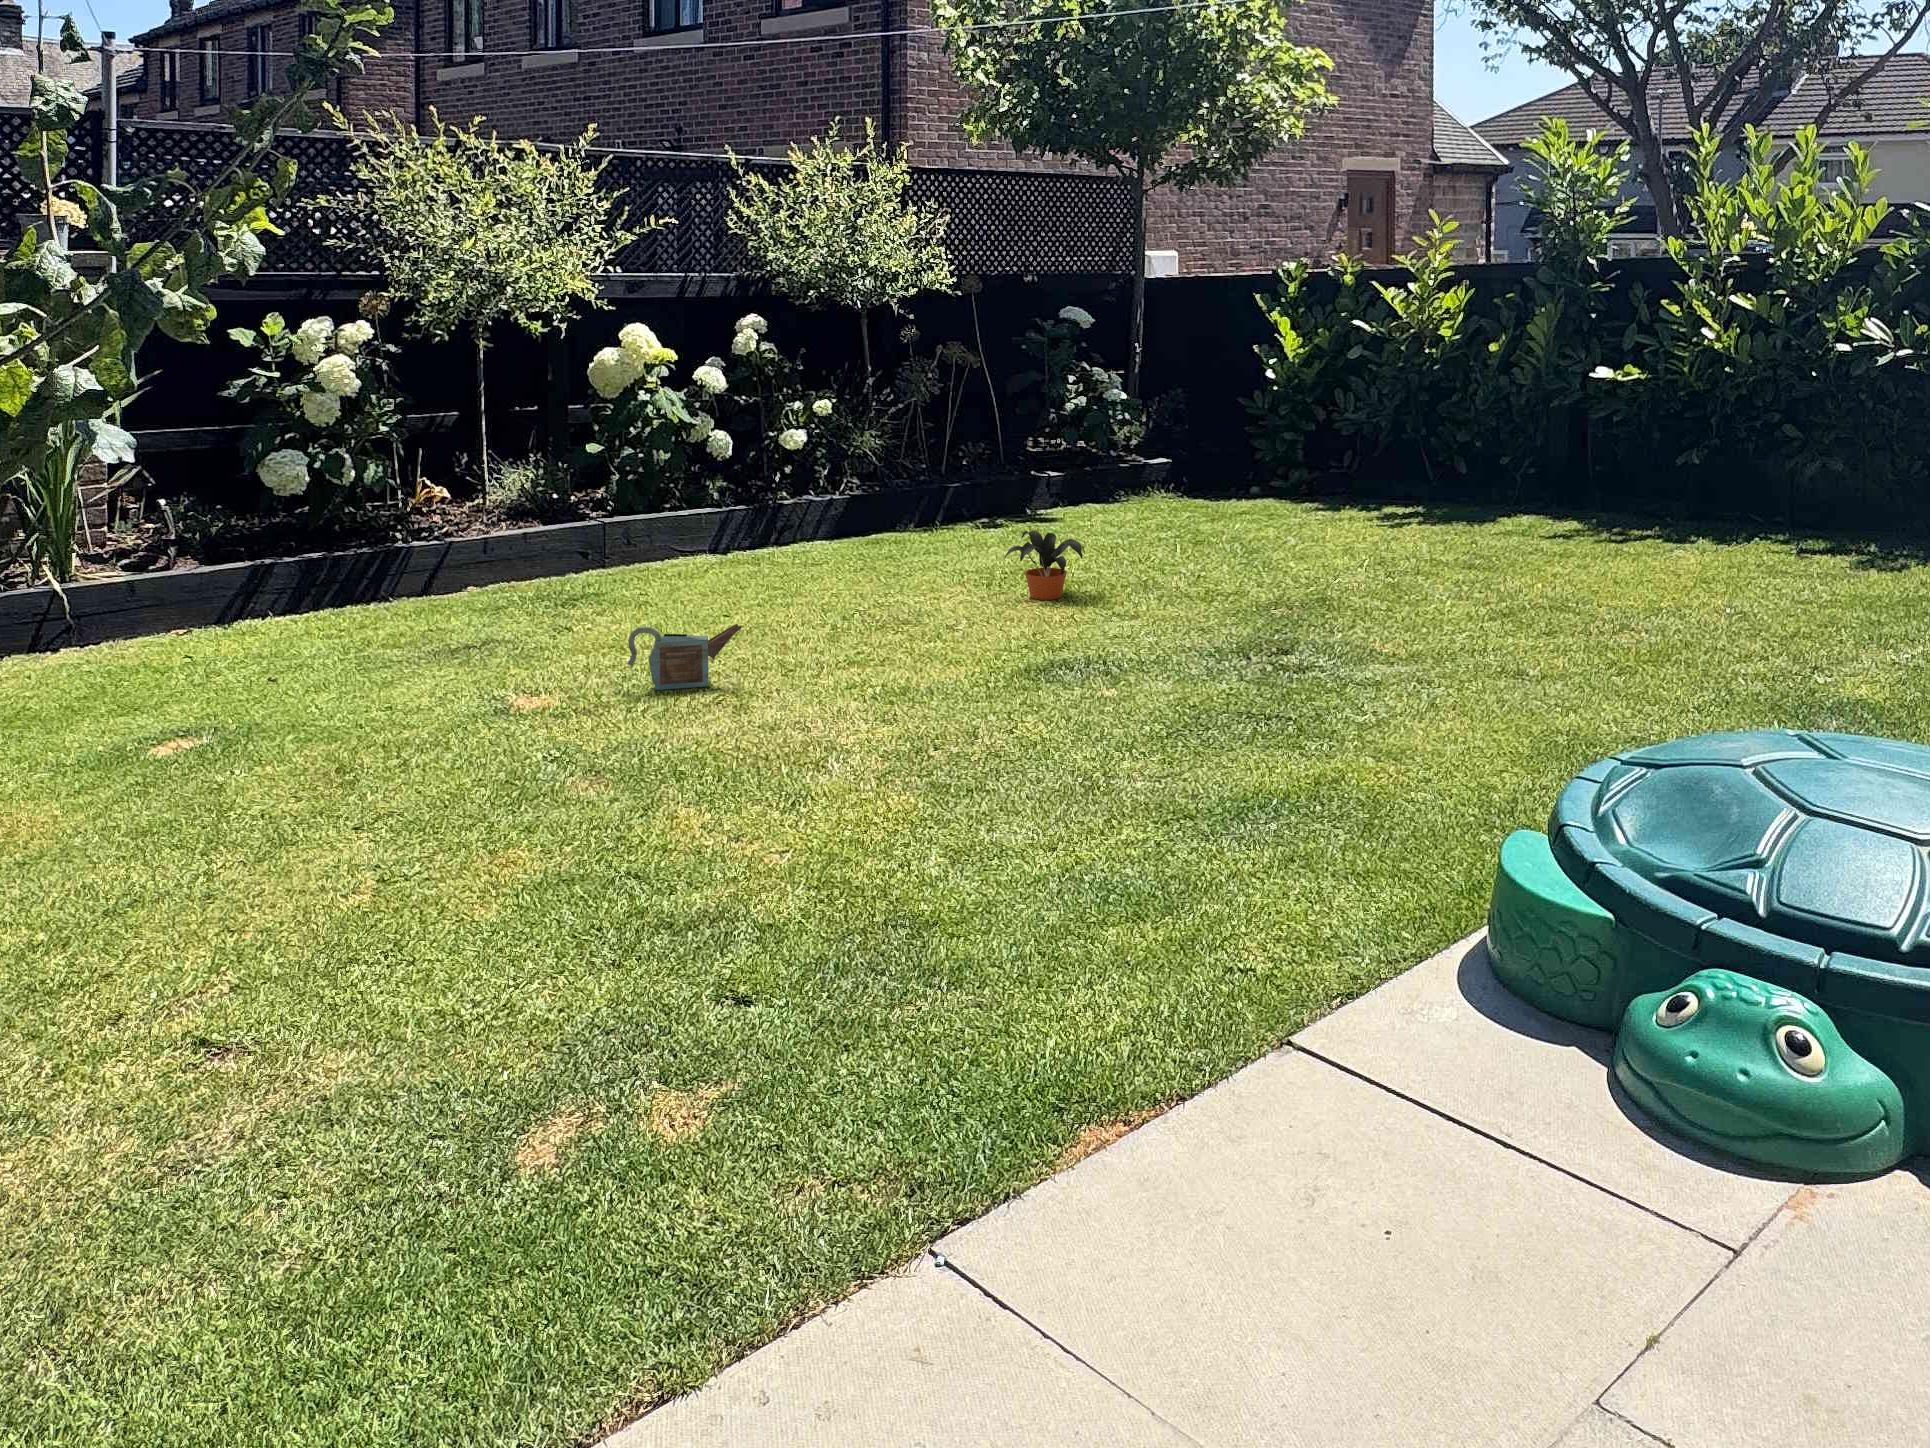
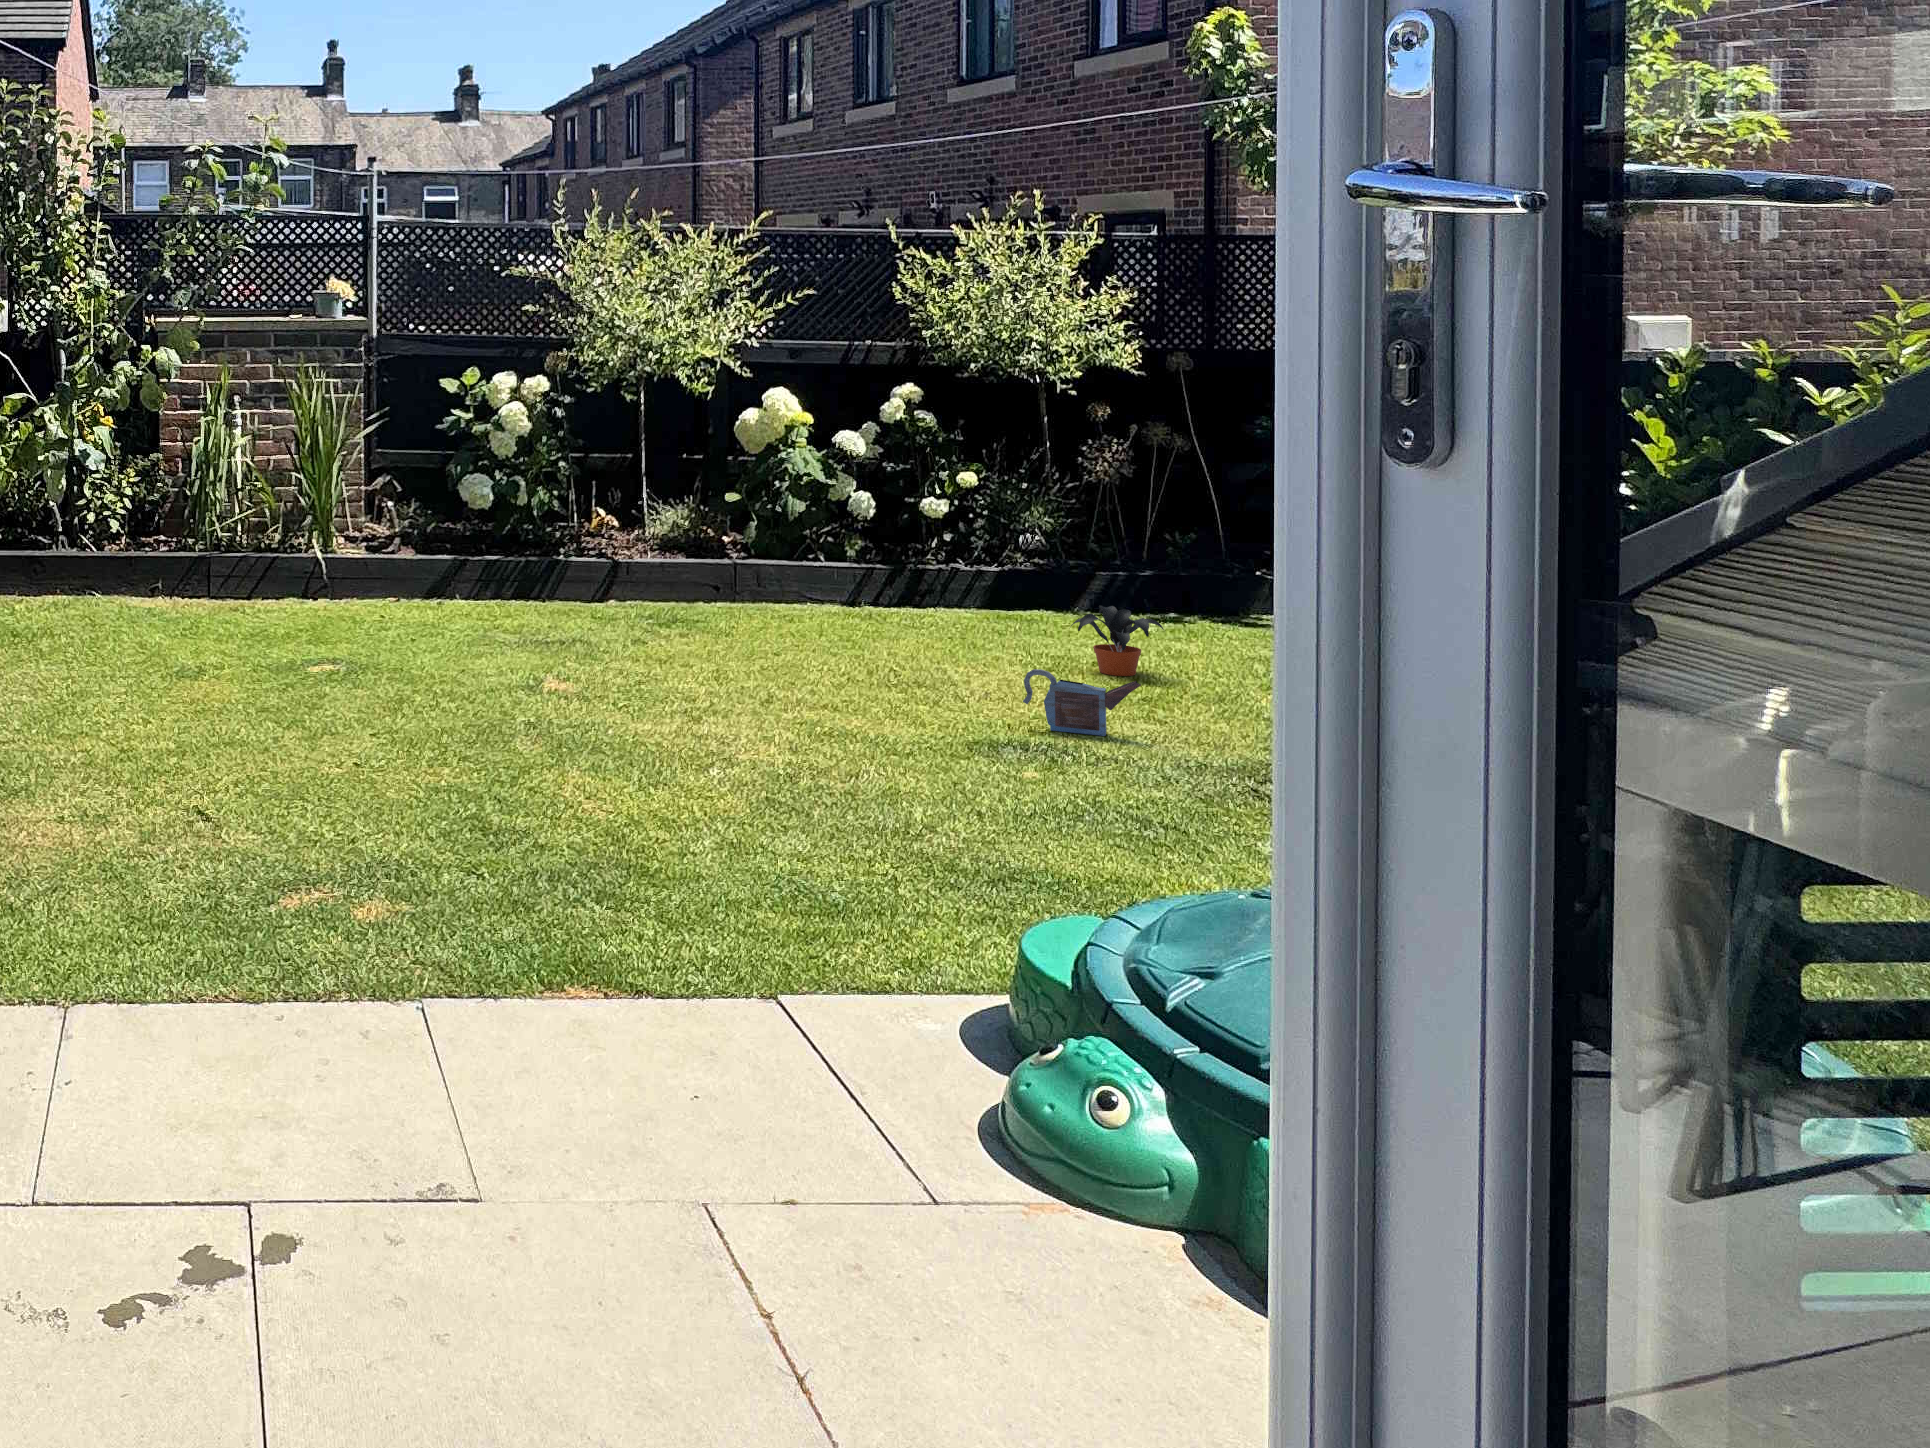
watering can: present [627,624,742,690] -> present [1023,669,1141,736]

